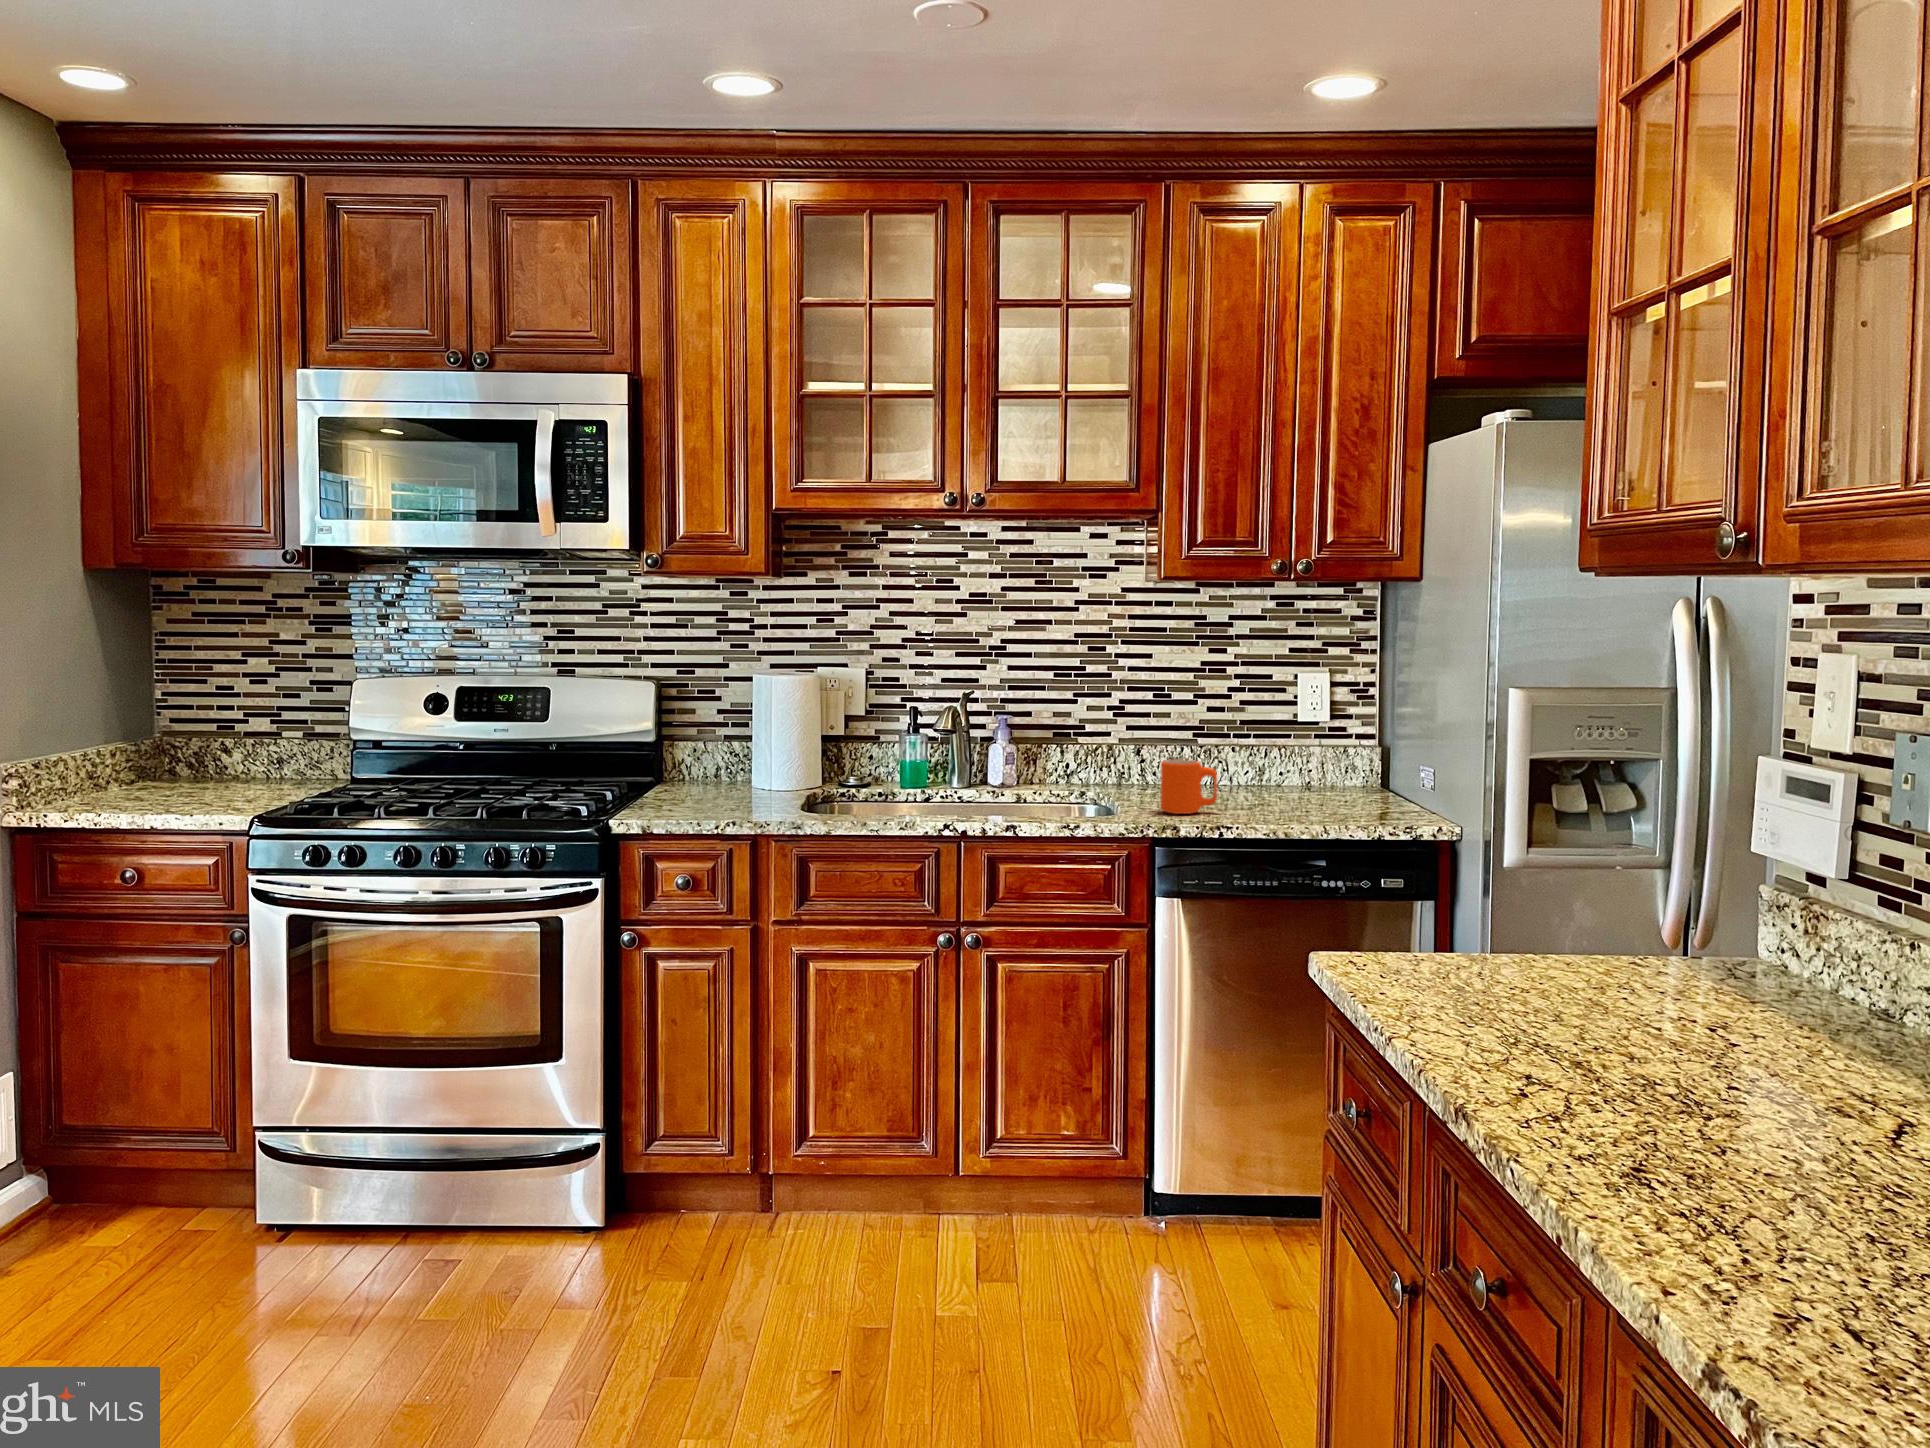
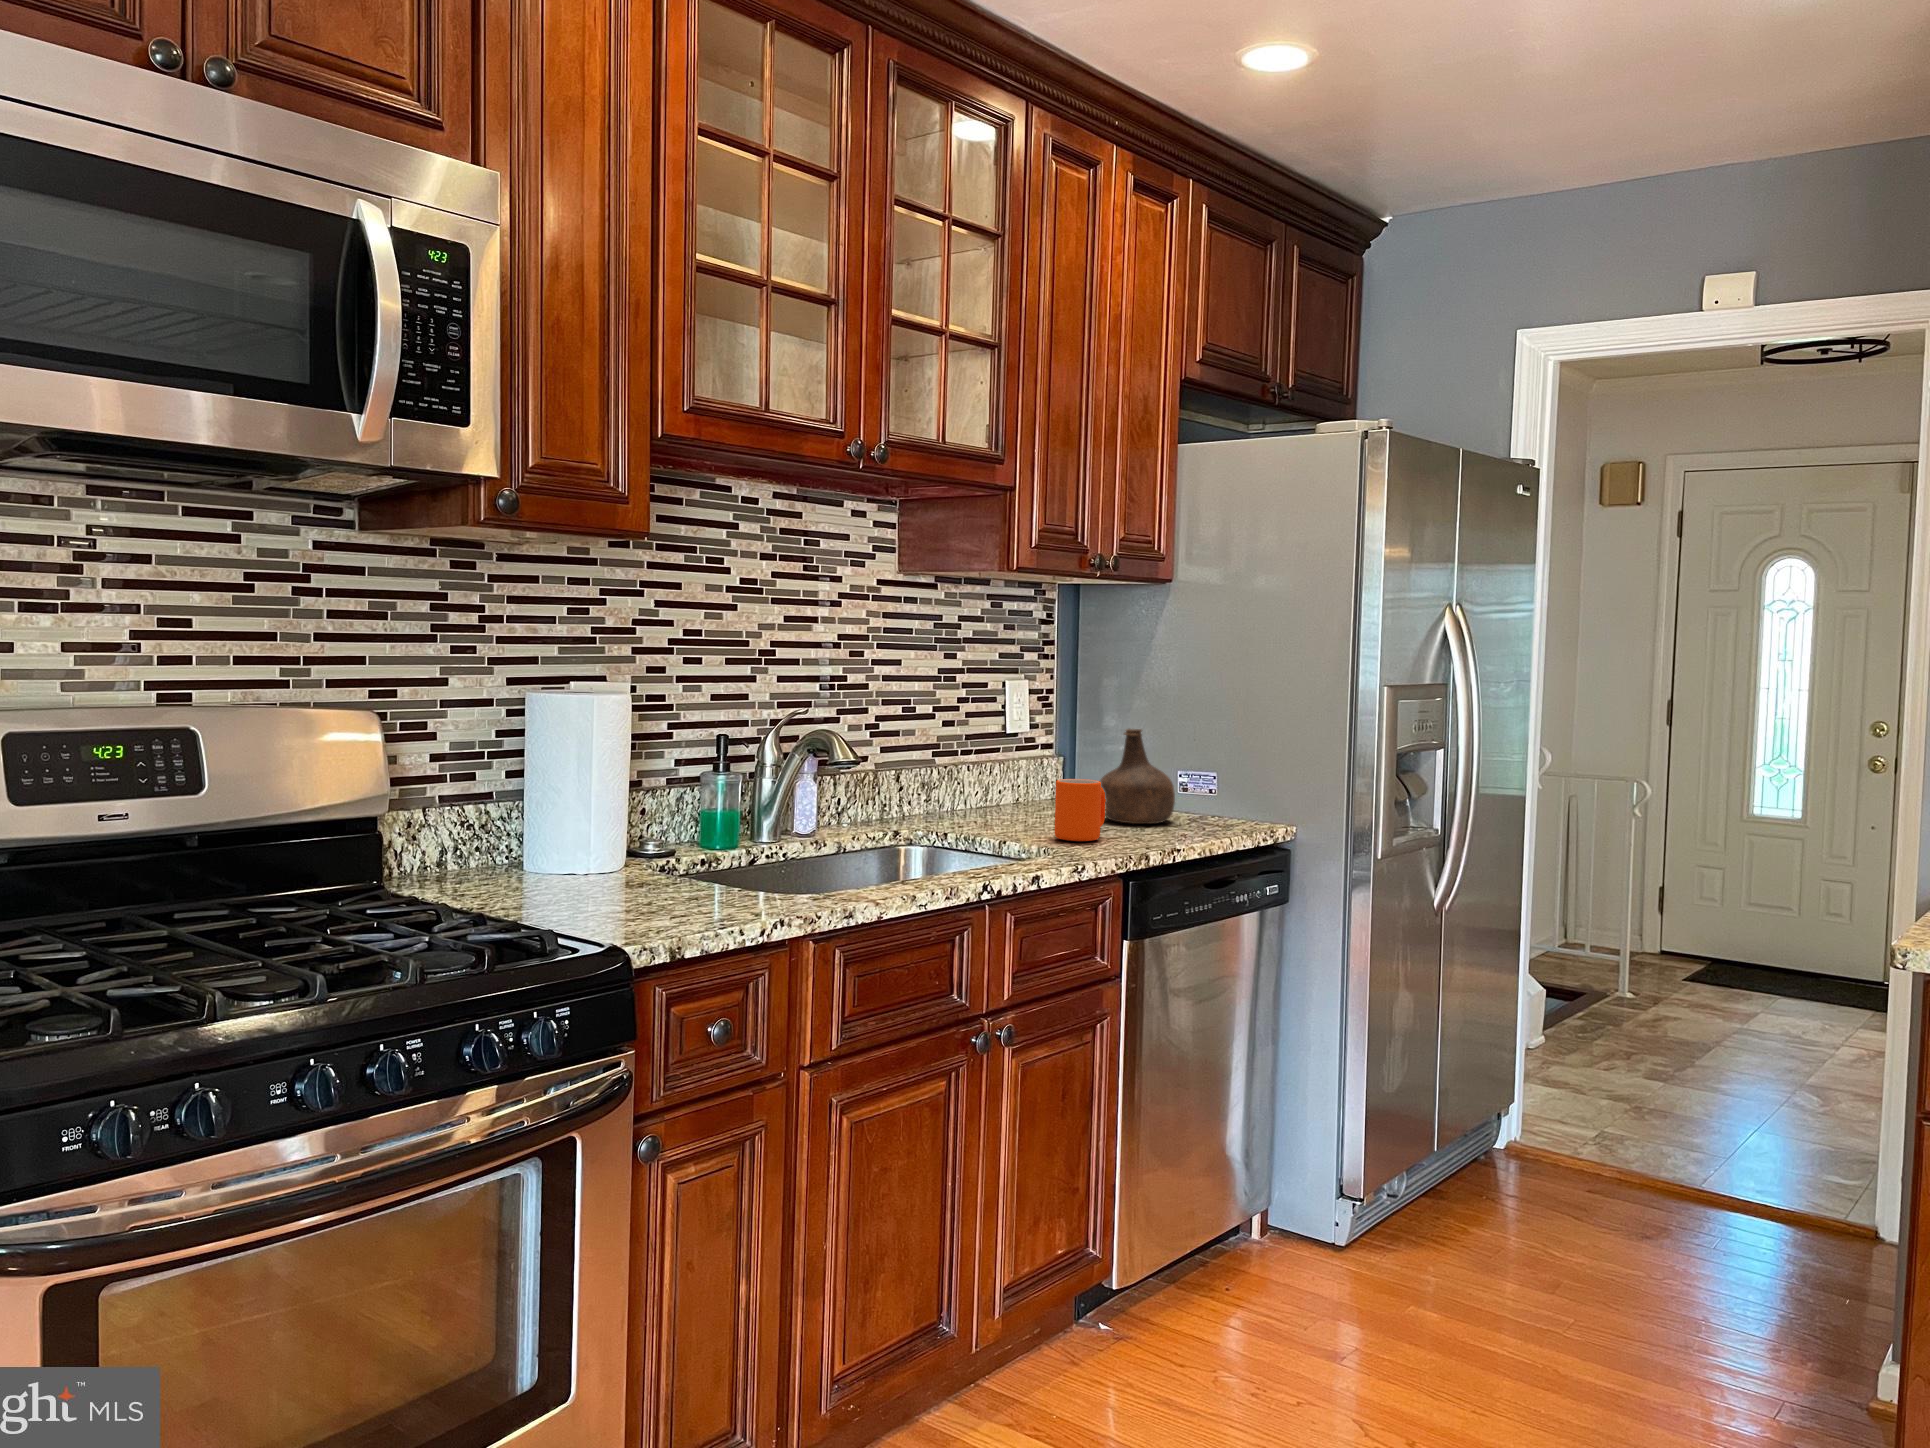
bottle: none [1283,721,1358,811] -> present [1100,729,1175,824]

